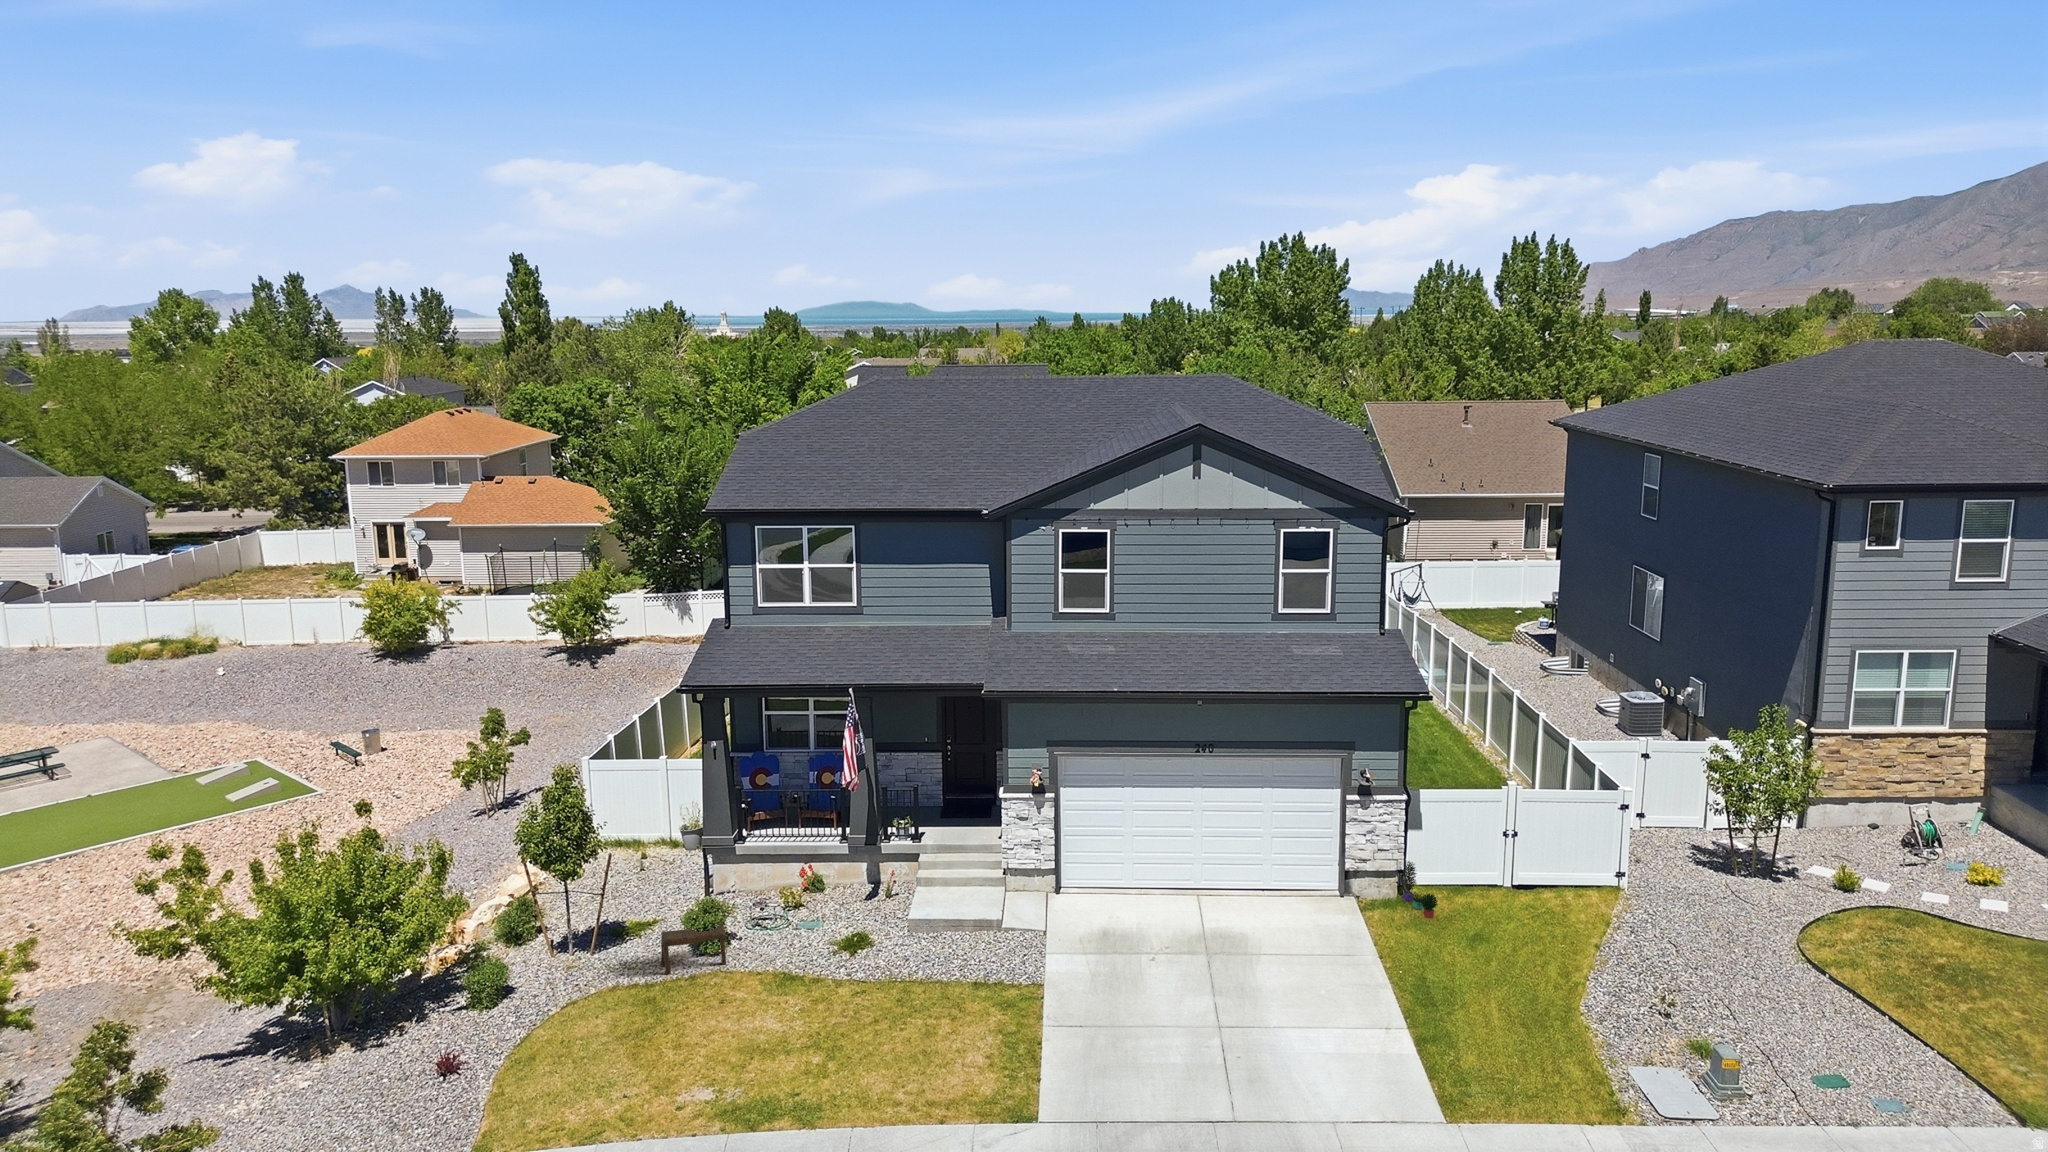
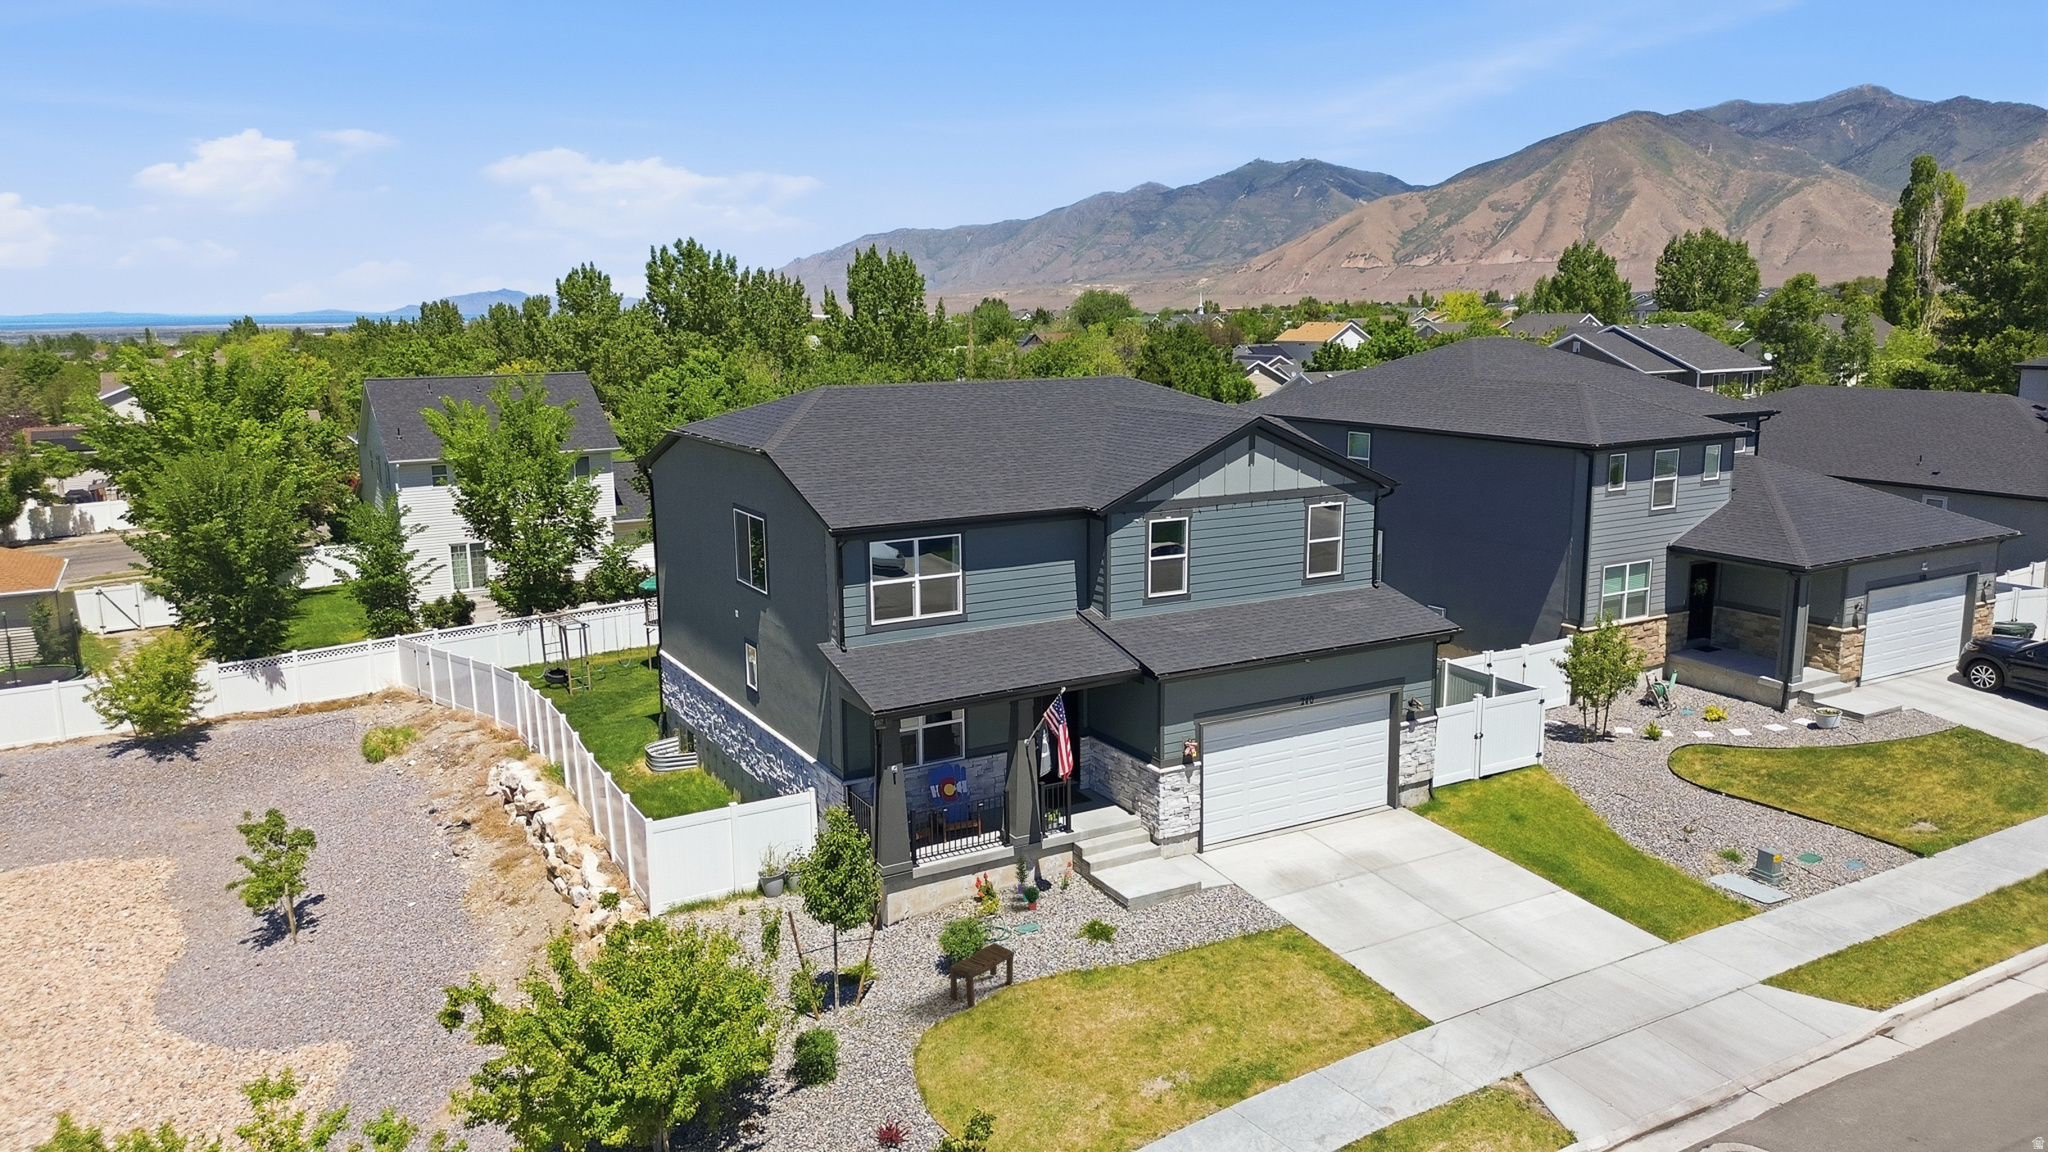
potted plant: present [1402,861,1437,918] -> present [1015,855,1040,910]

